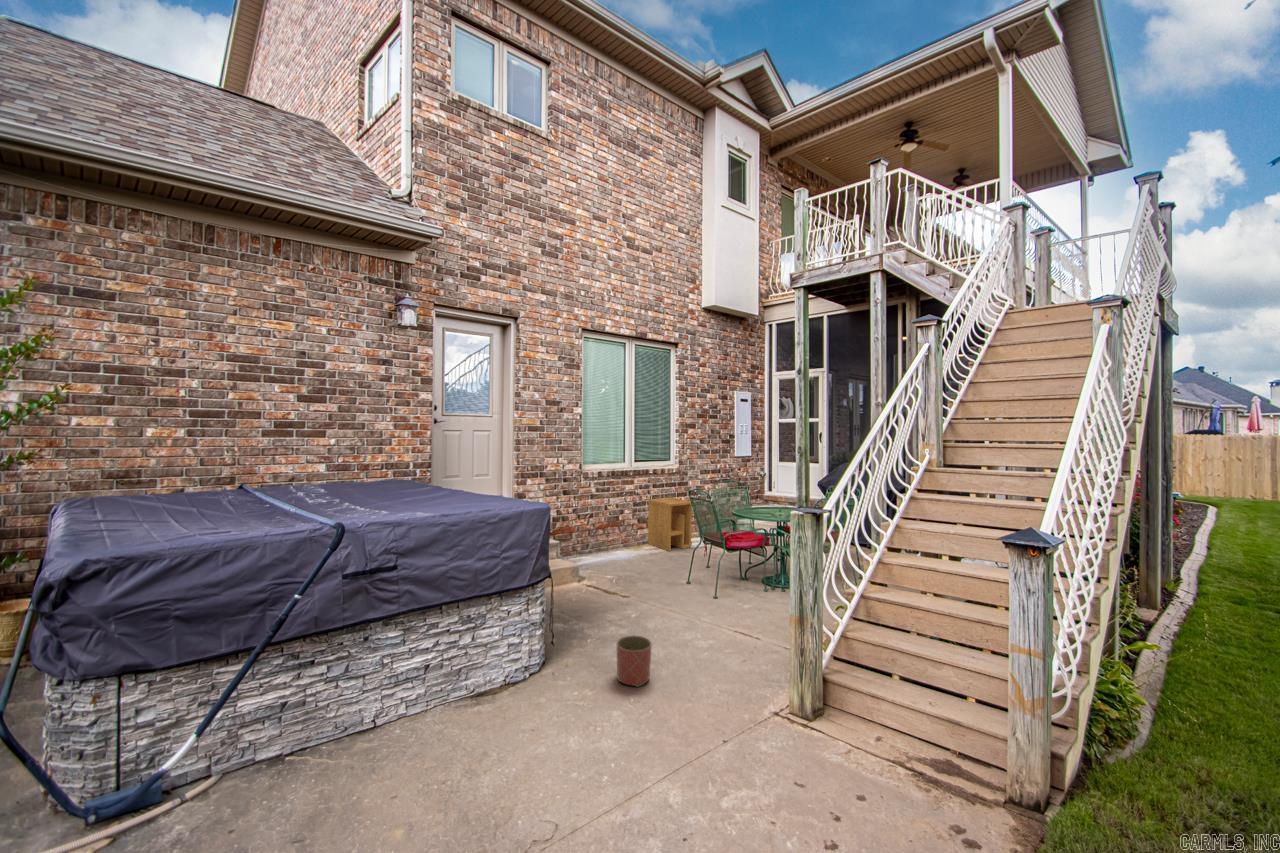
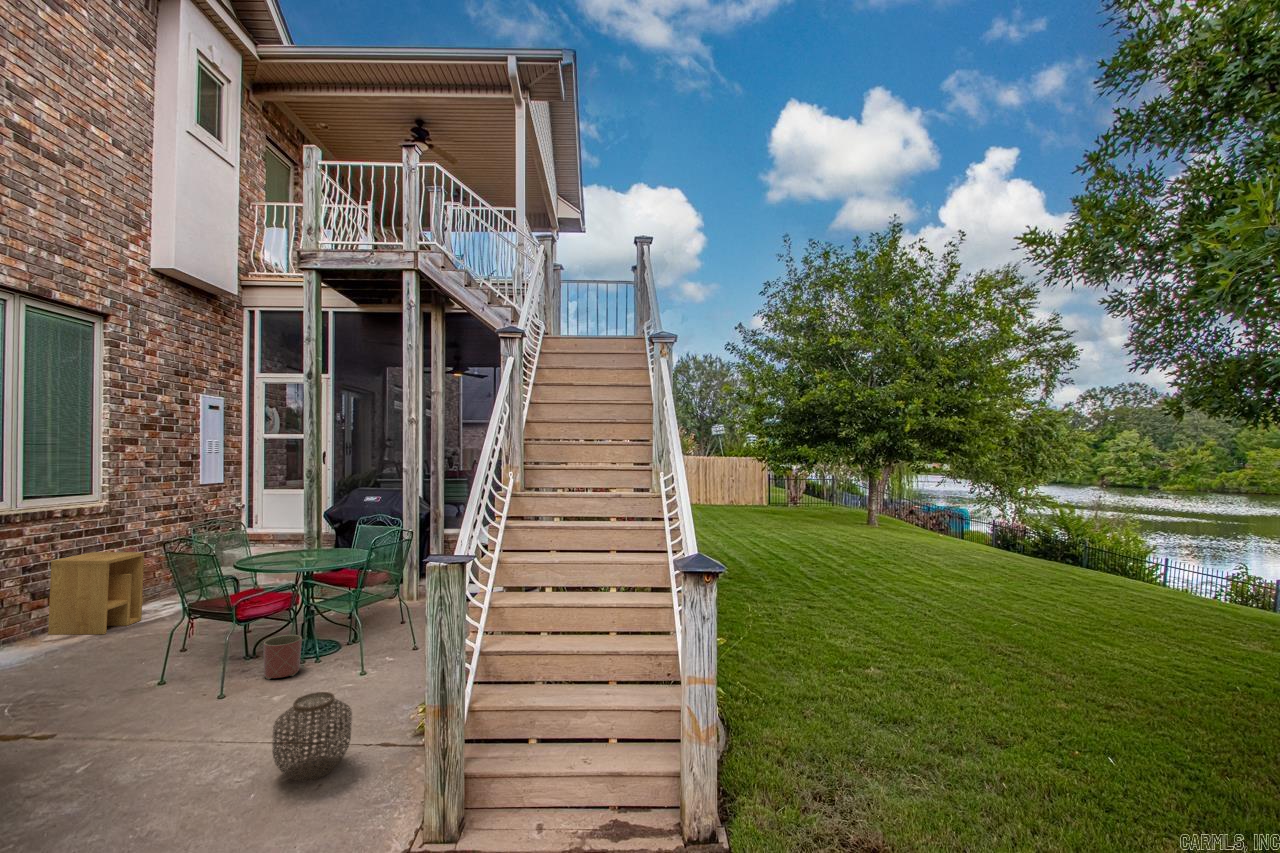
planter: present [617,635,652,687] -> present [263,635,302,679]
woven basket: none [682,642,740,716] -> present [272,692,352,782]

